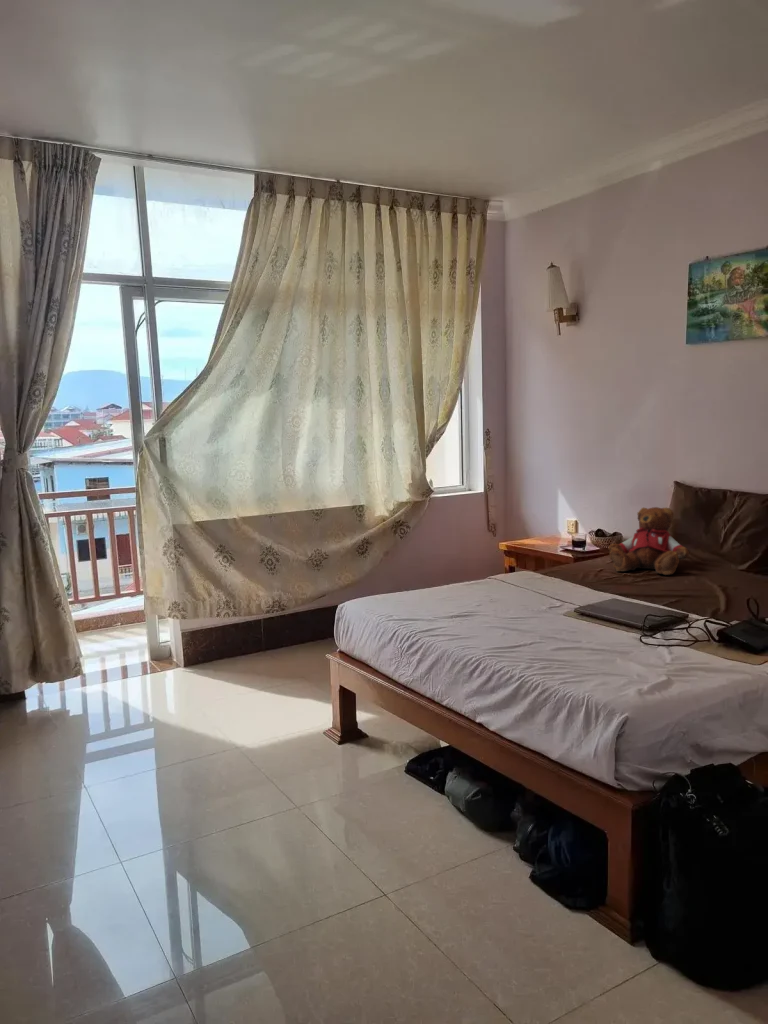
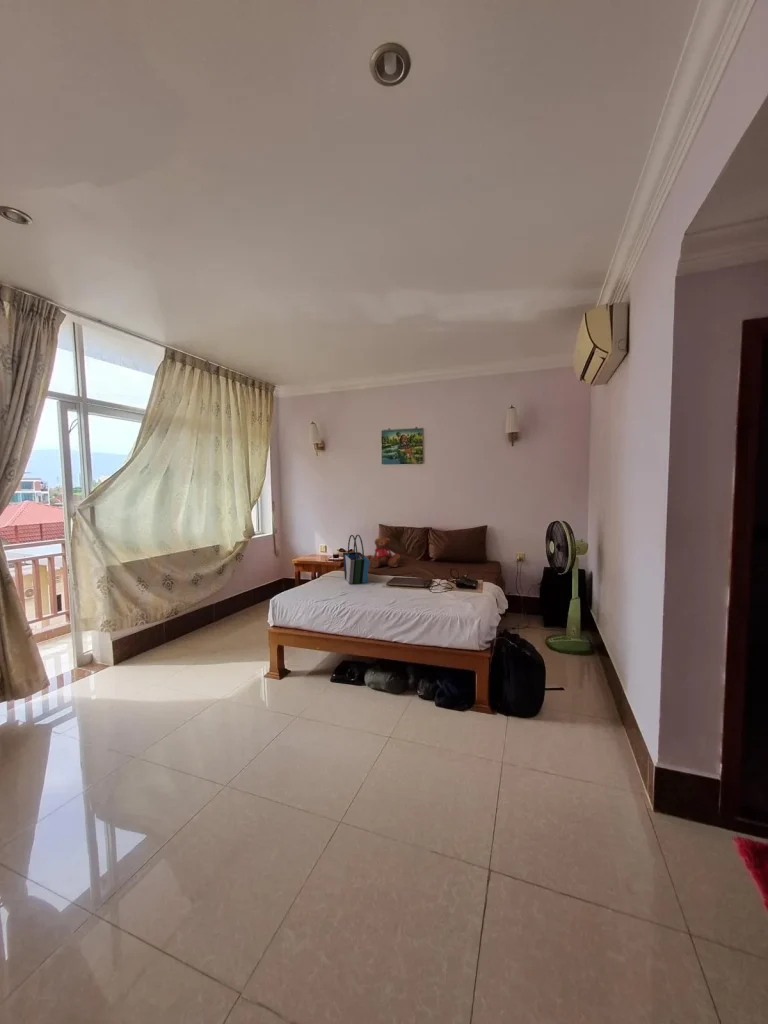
tote bag: none [506,496,562,600] -> present [343,535,369,584]

